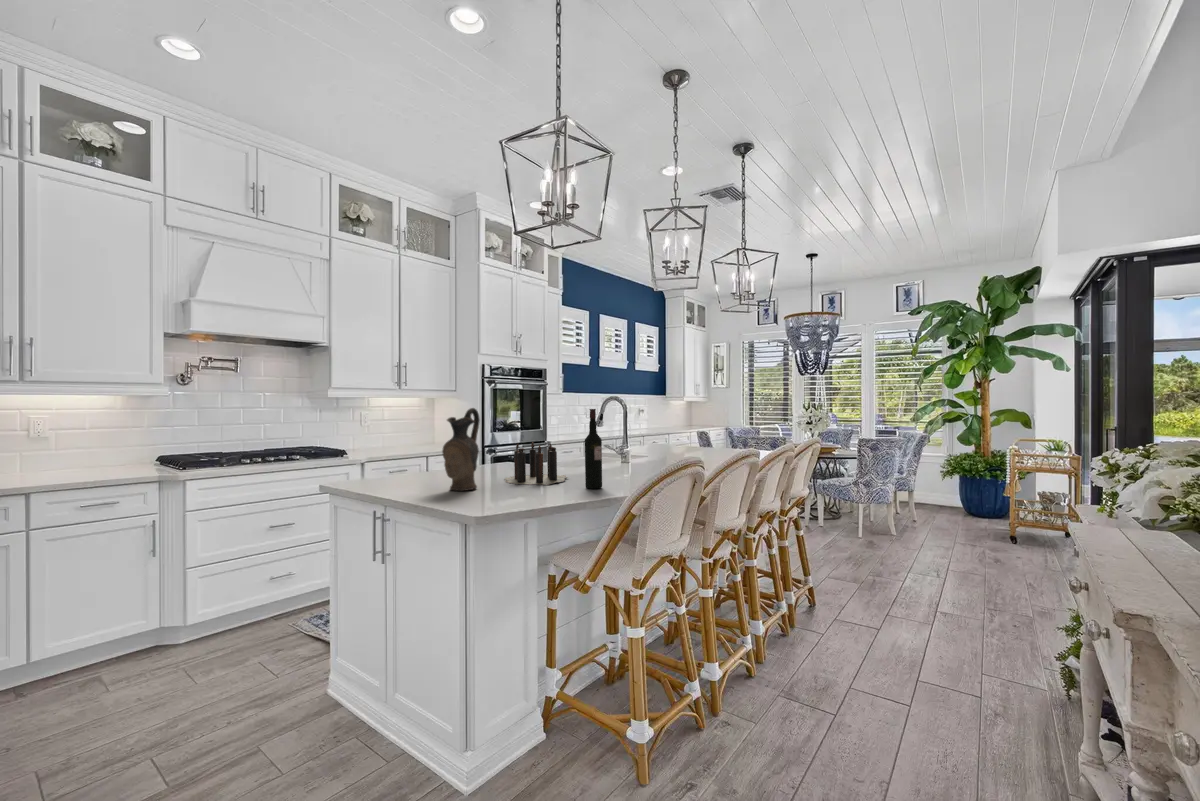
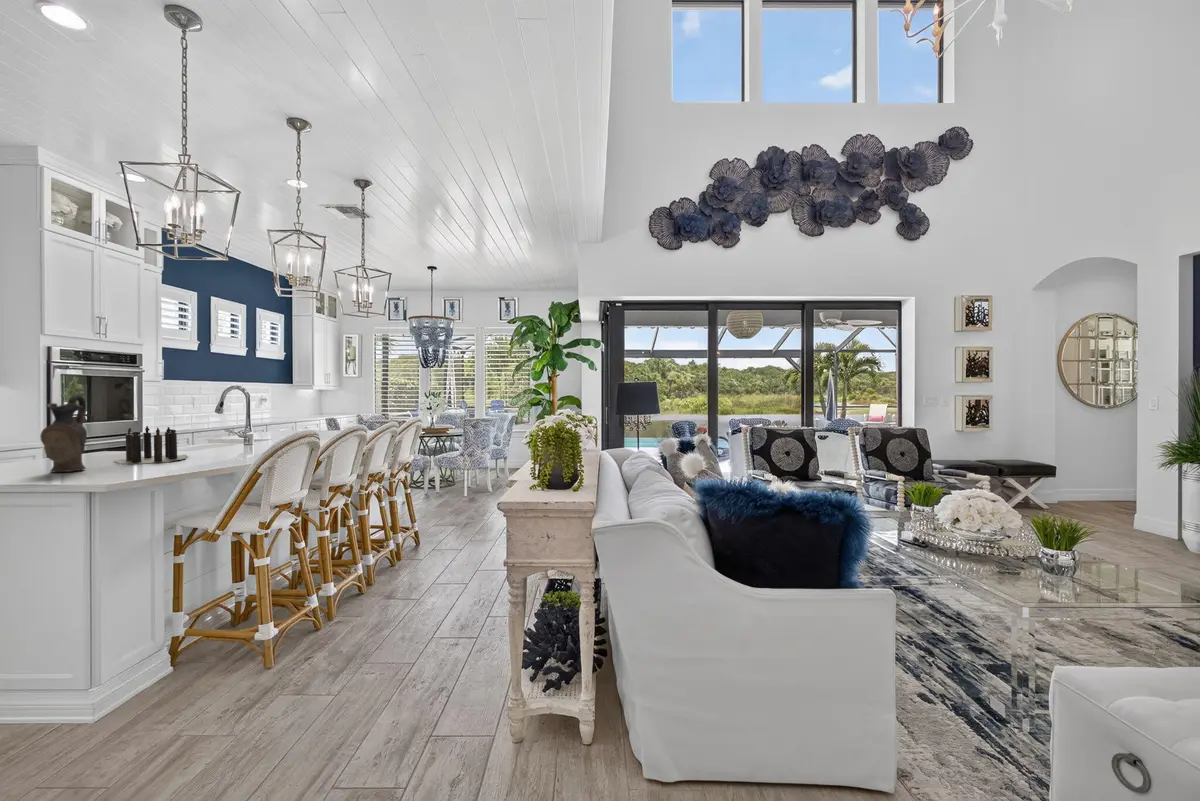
wine bottle: present [585,409,602,489] -> none [209,396,227,462]

